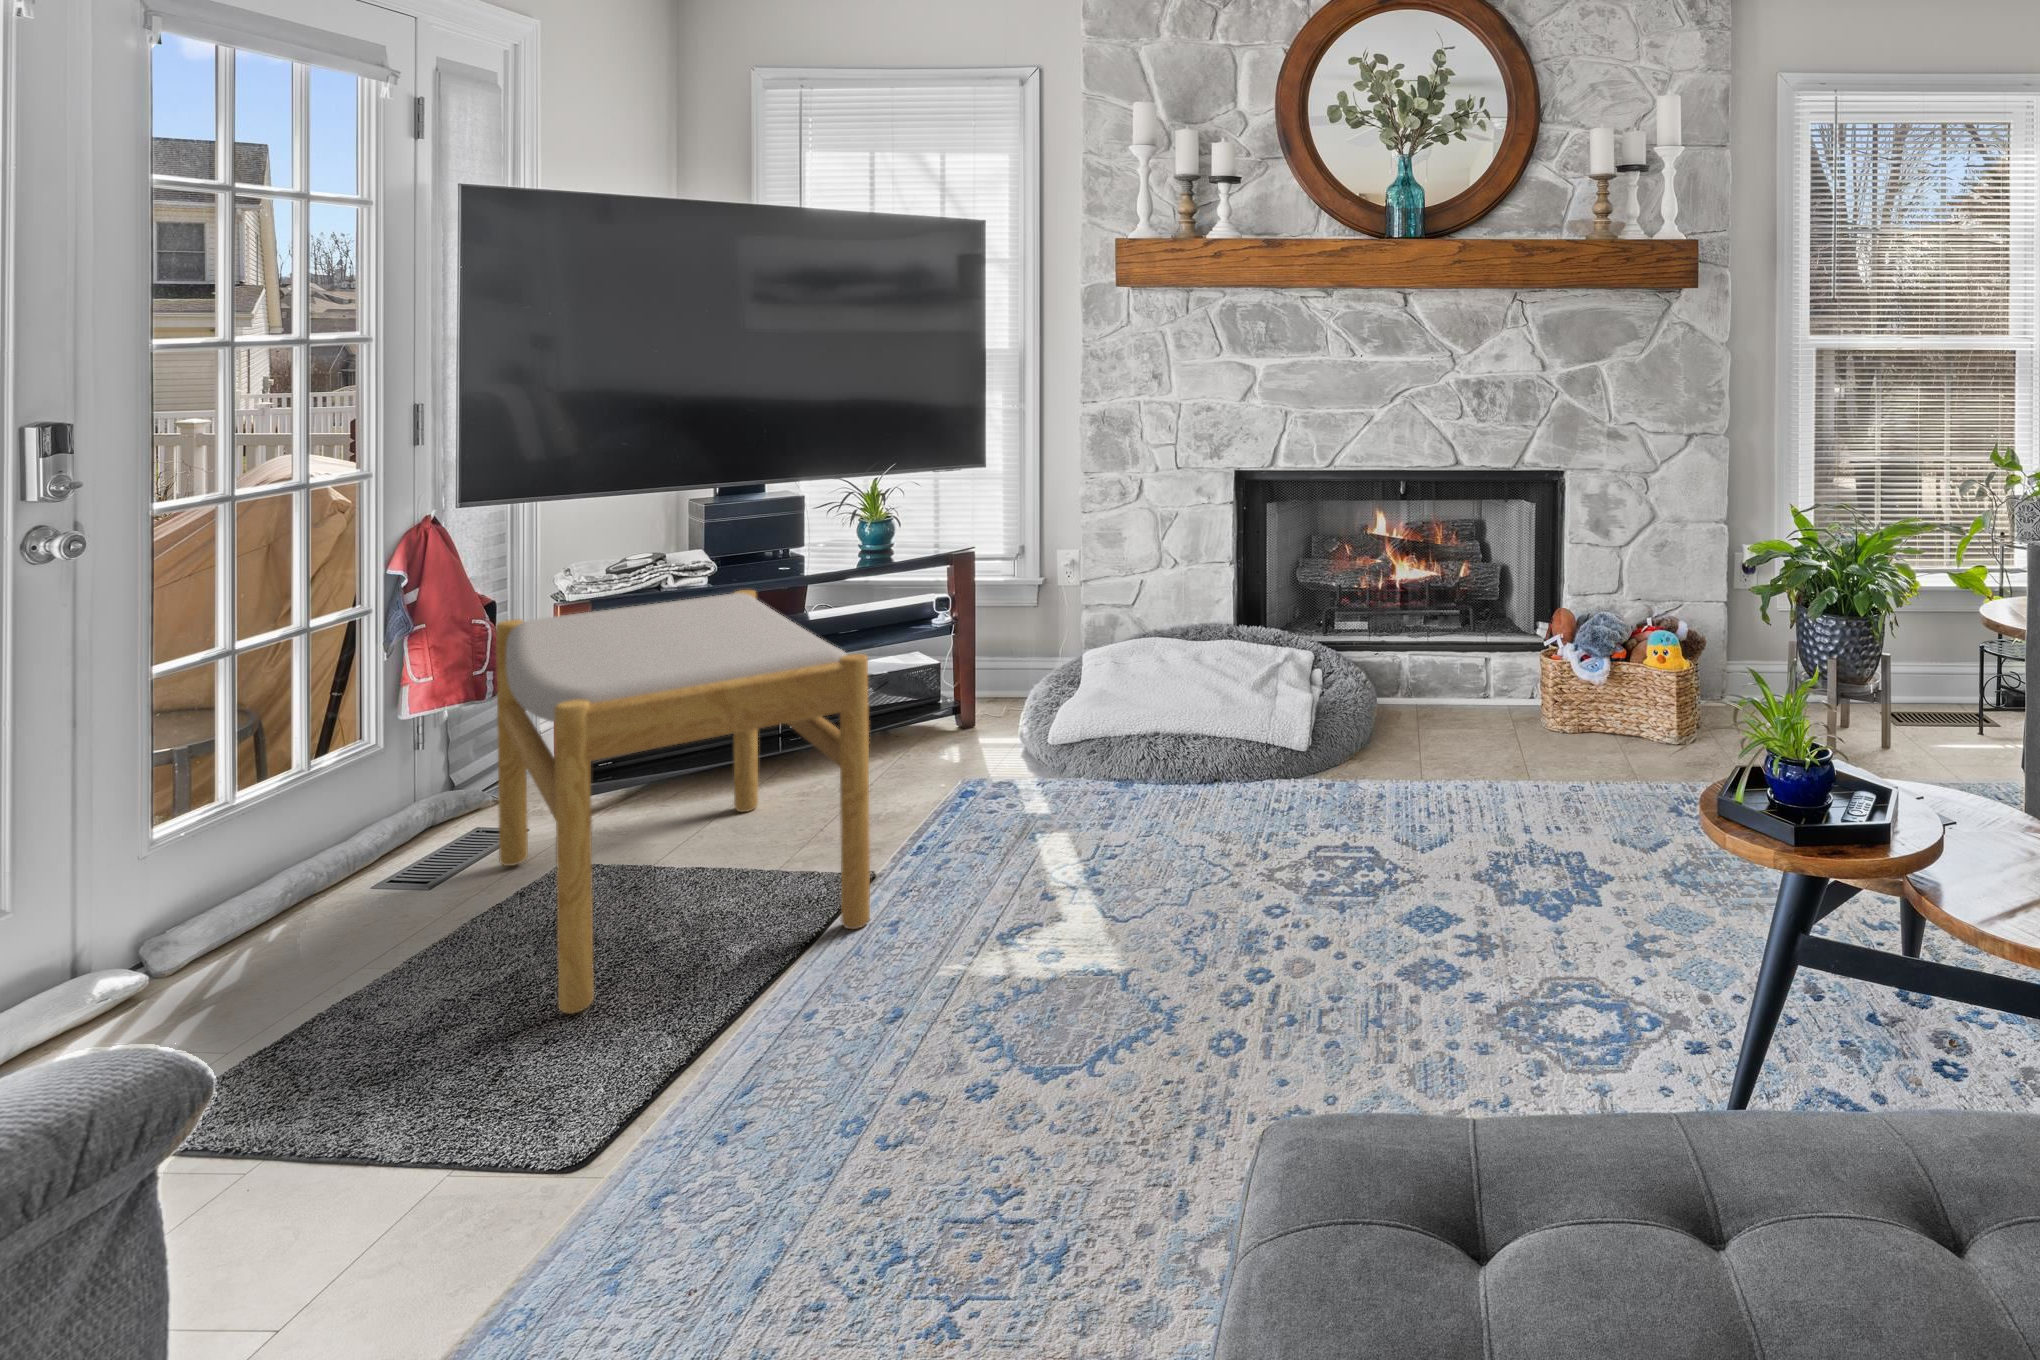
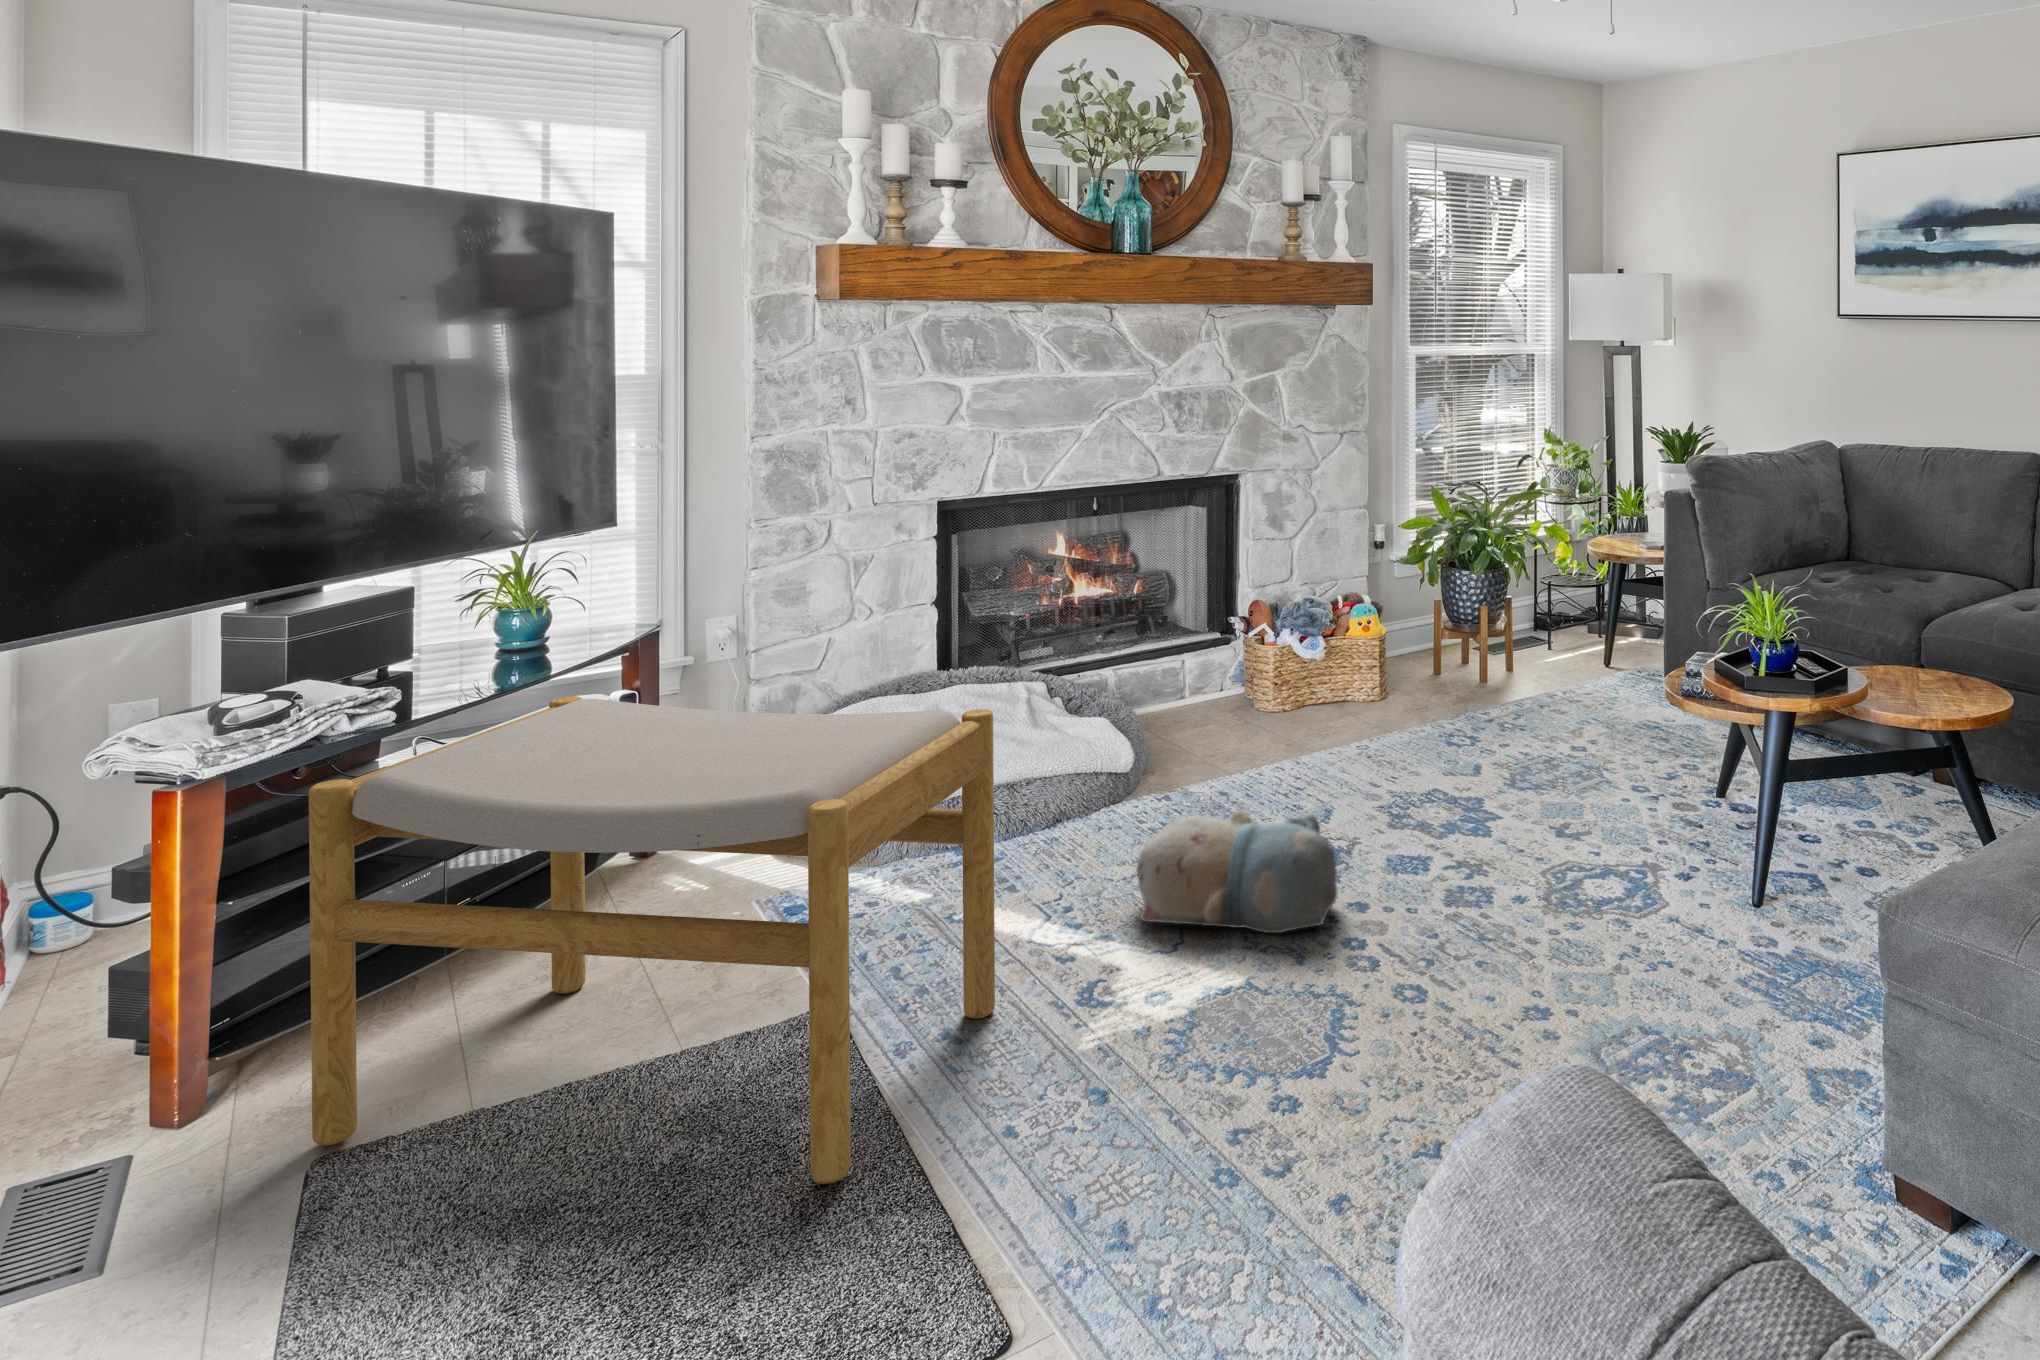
plush toy: none [1062,804,1234,954] -> present [1137,810,1337,933]

